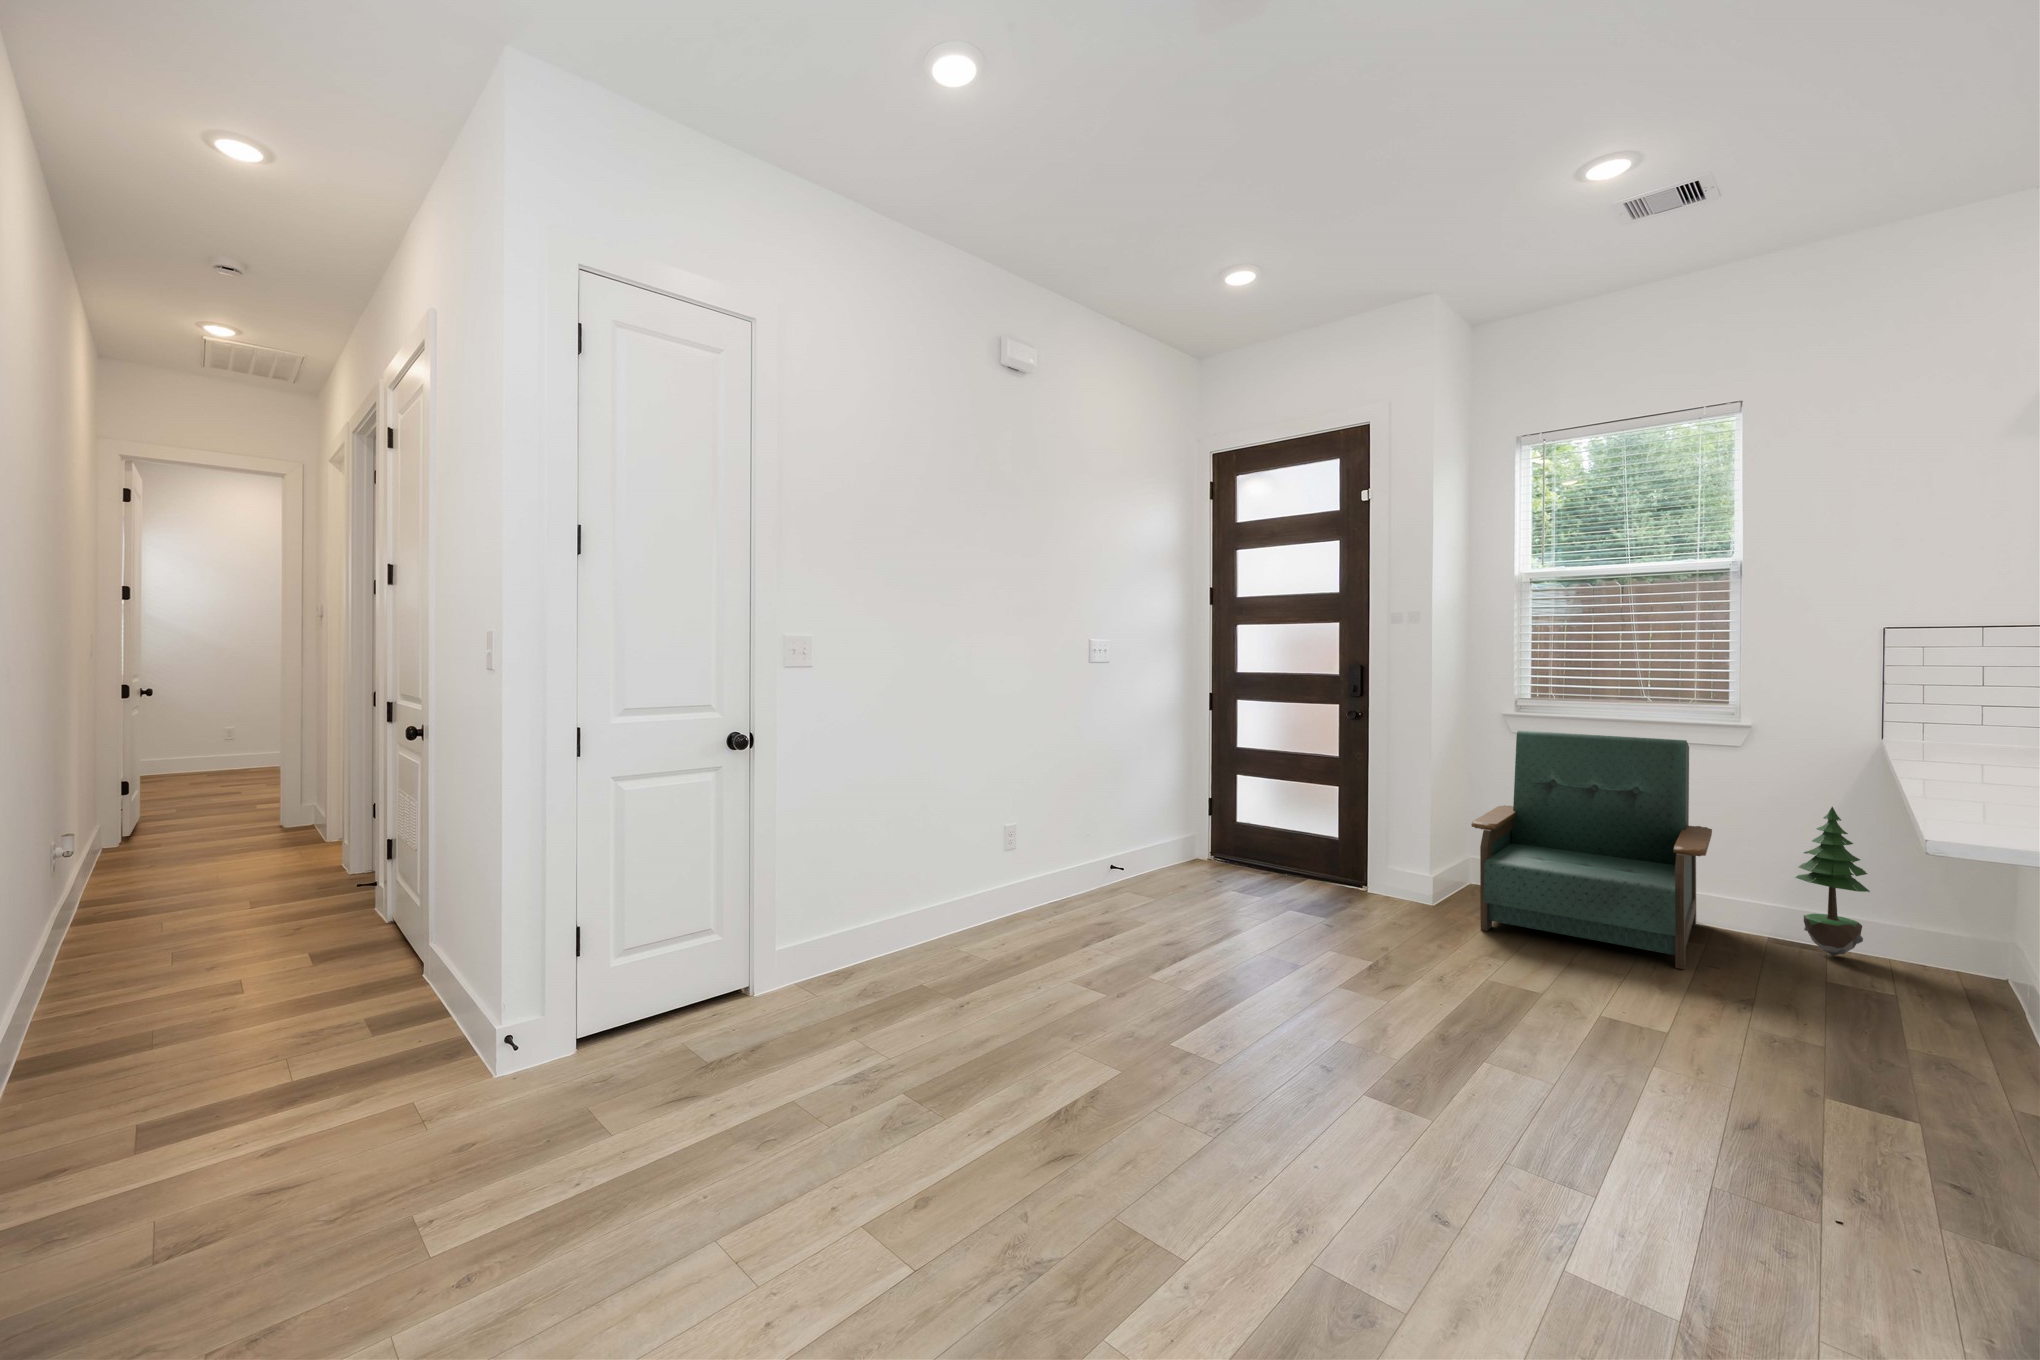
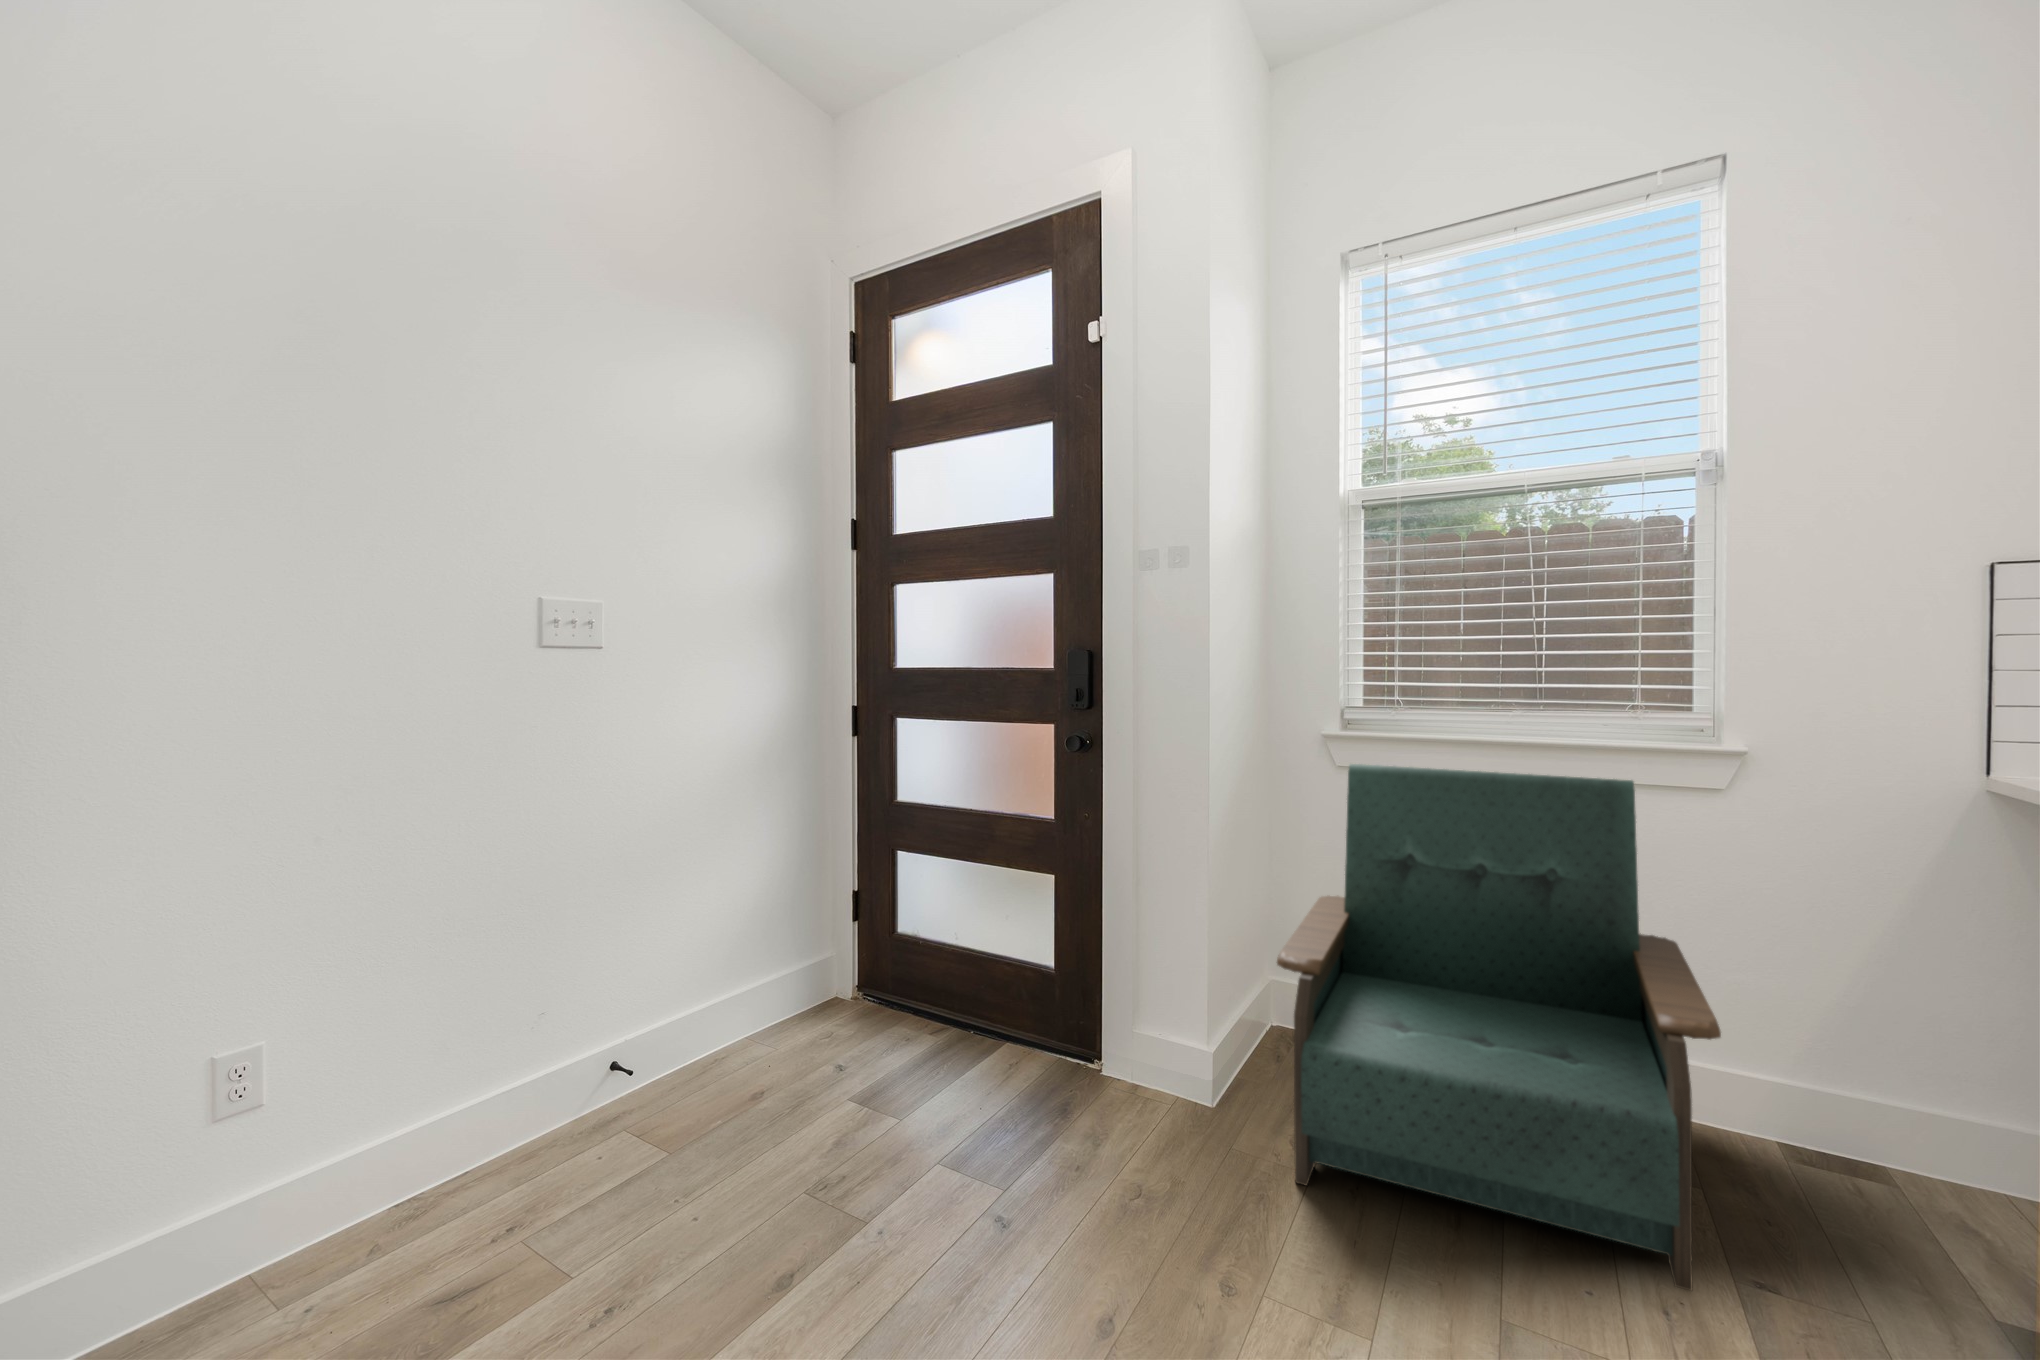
potted tree: present [1796,807,1870,956] -> none [1829,906,1971,1190]

